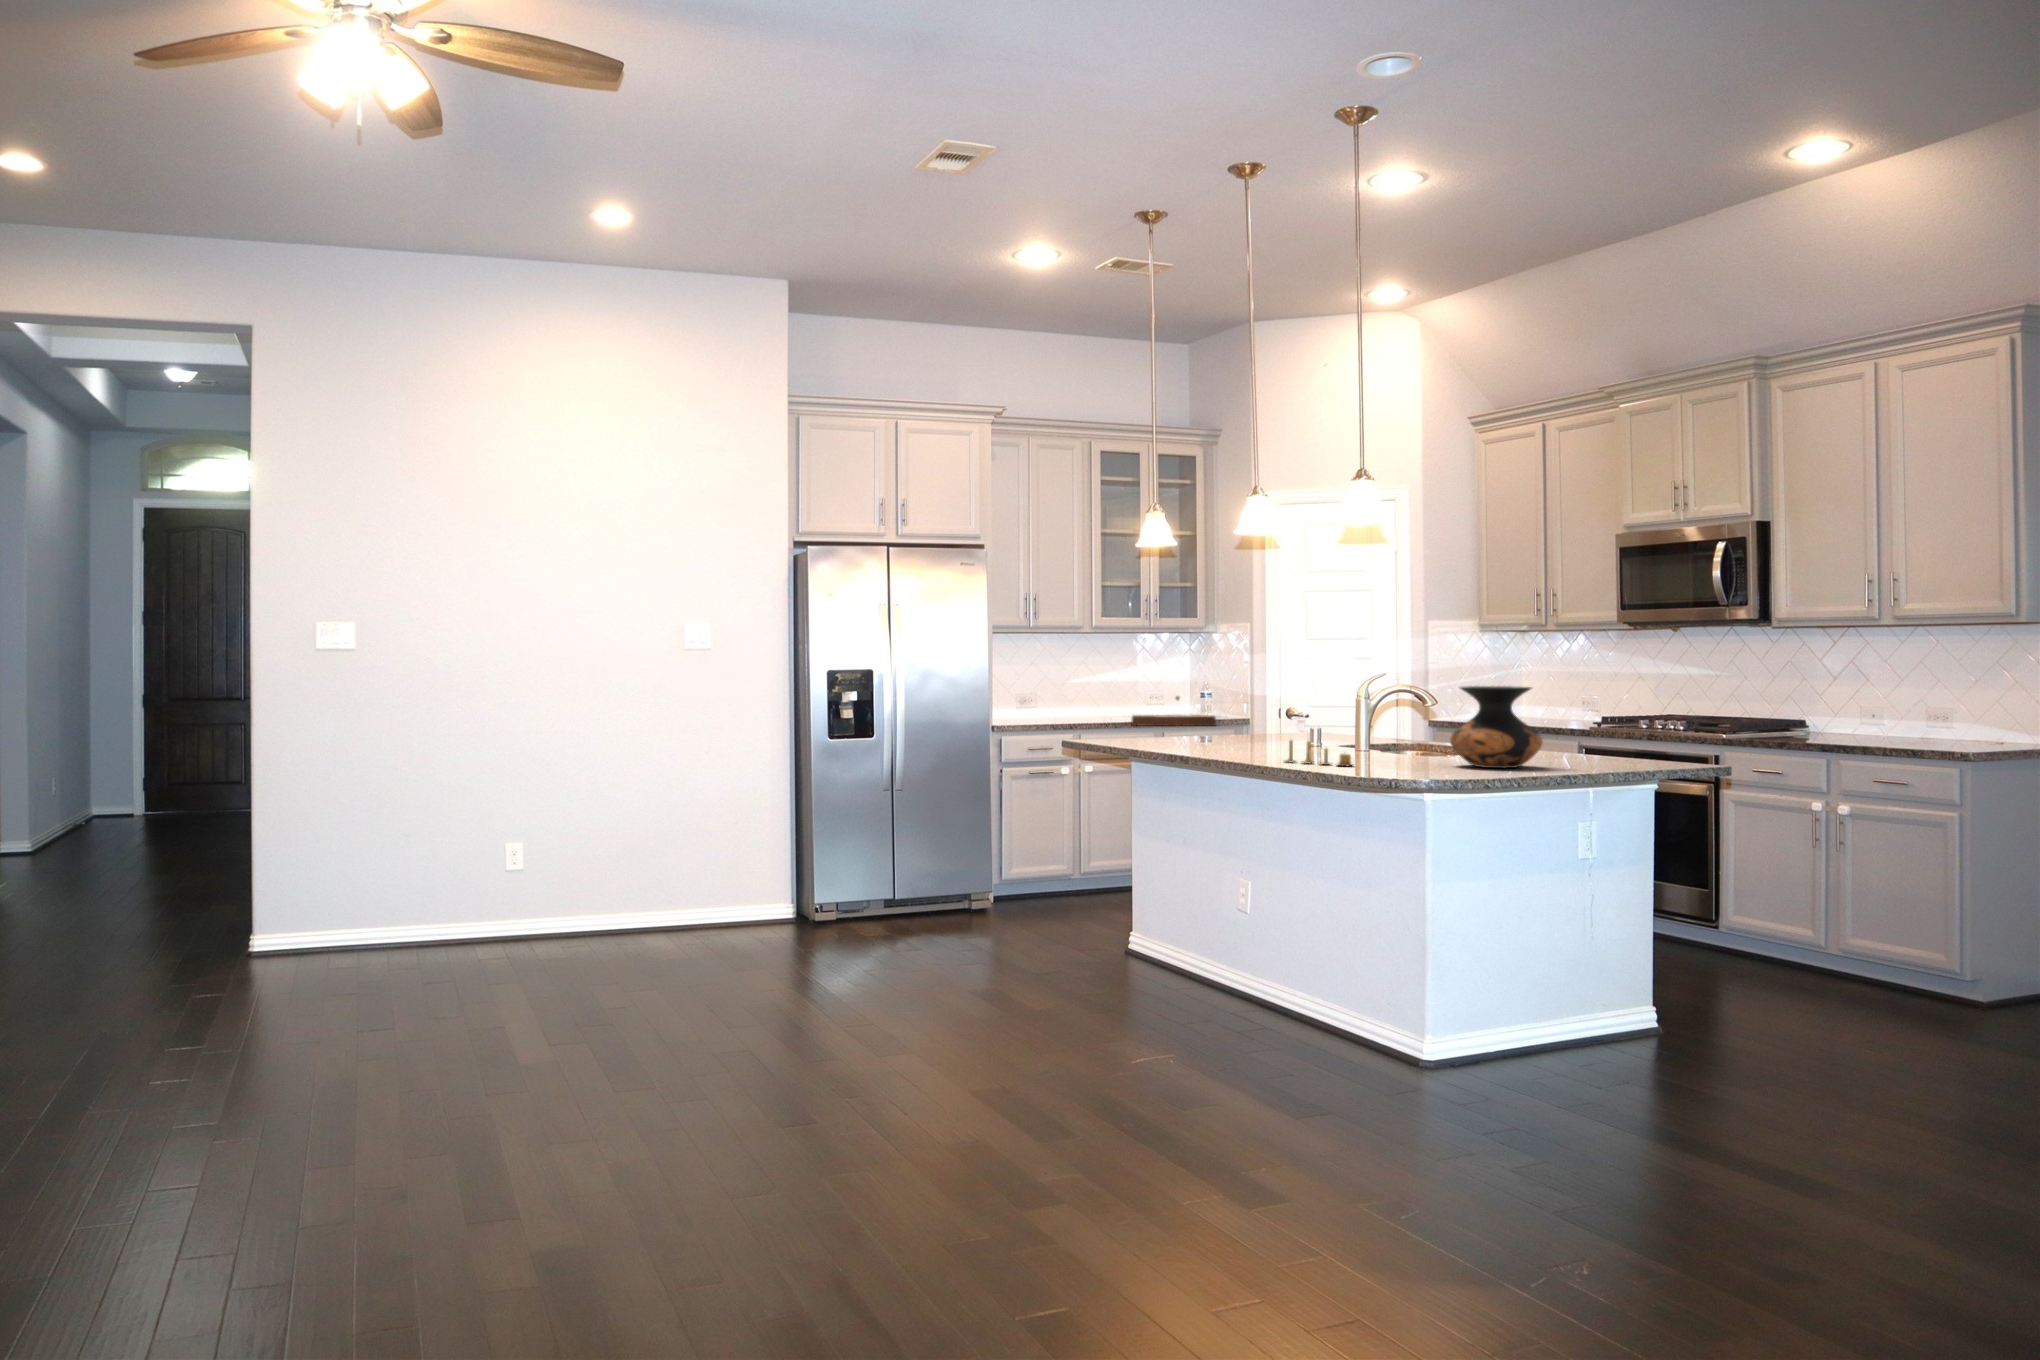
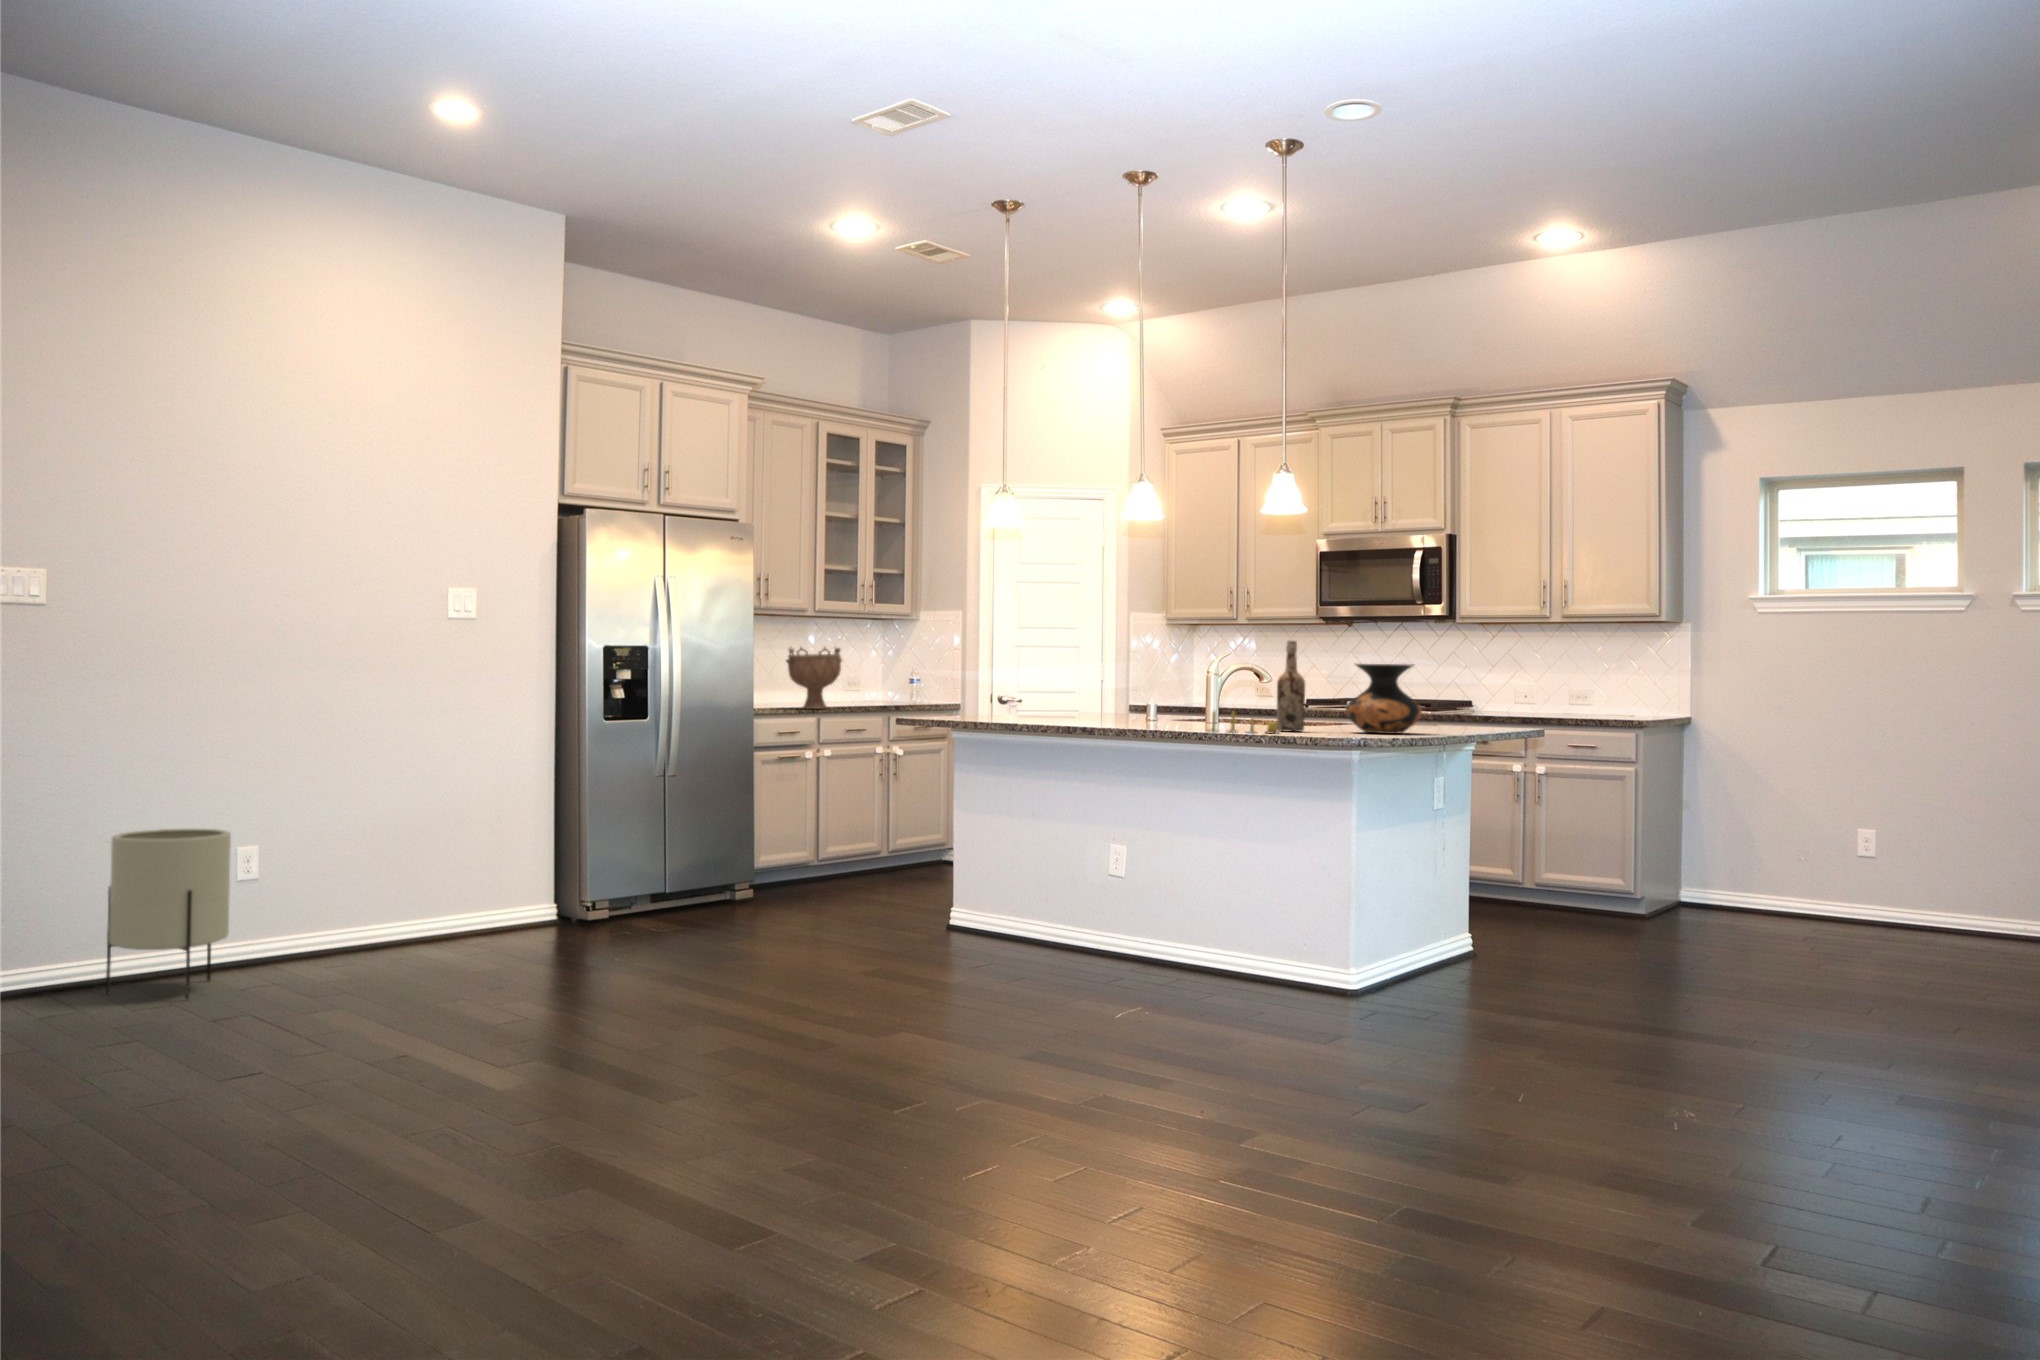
wine bottle: none [1376,661,1408,763] -> present [1277,641,1305,732]
decorative bowl: none [1063,662,1119,723] -> present [786,648,842,709]
tray: present [1132,696,1216,726] -> none [861,681,956,712]
planter: none [410,824,496,961] -> present [106,829,231,999]

